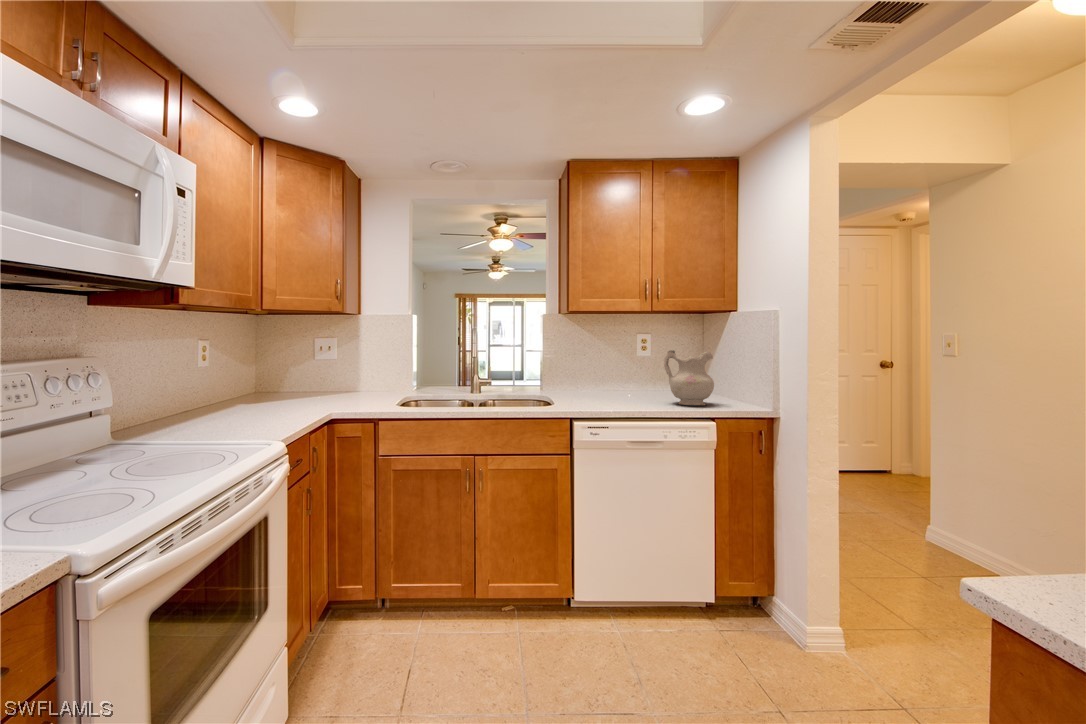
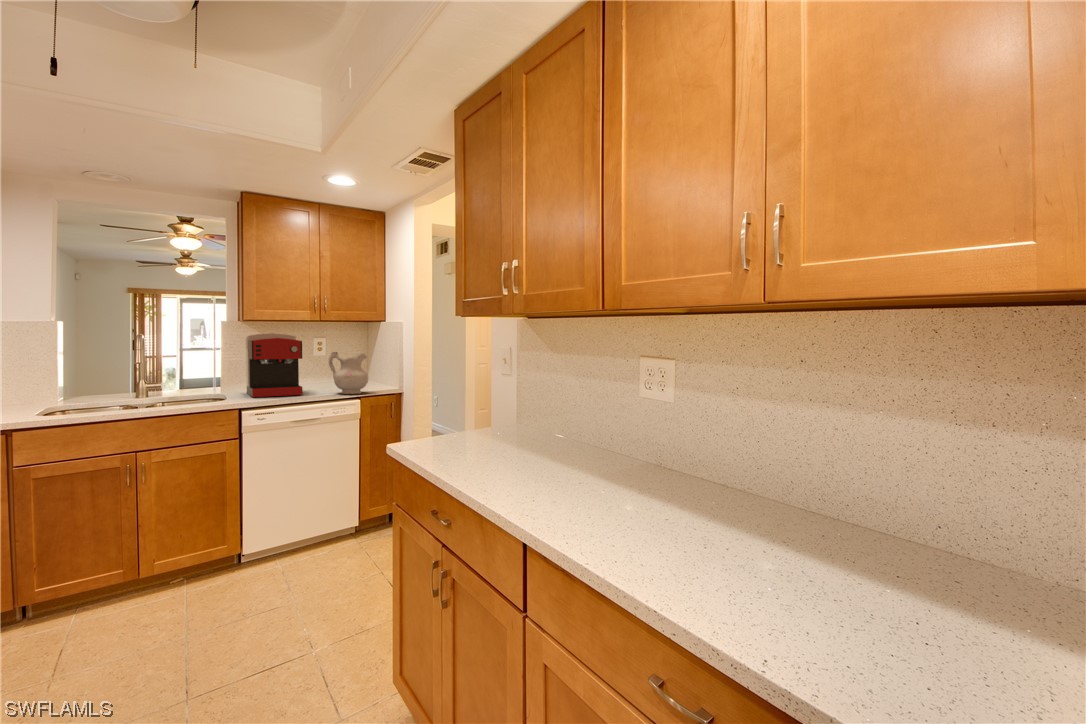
coffee maker: none [570,328,635,405] -> present [246,333,303,397]

